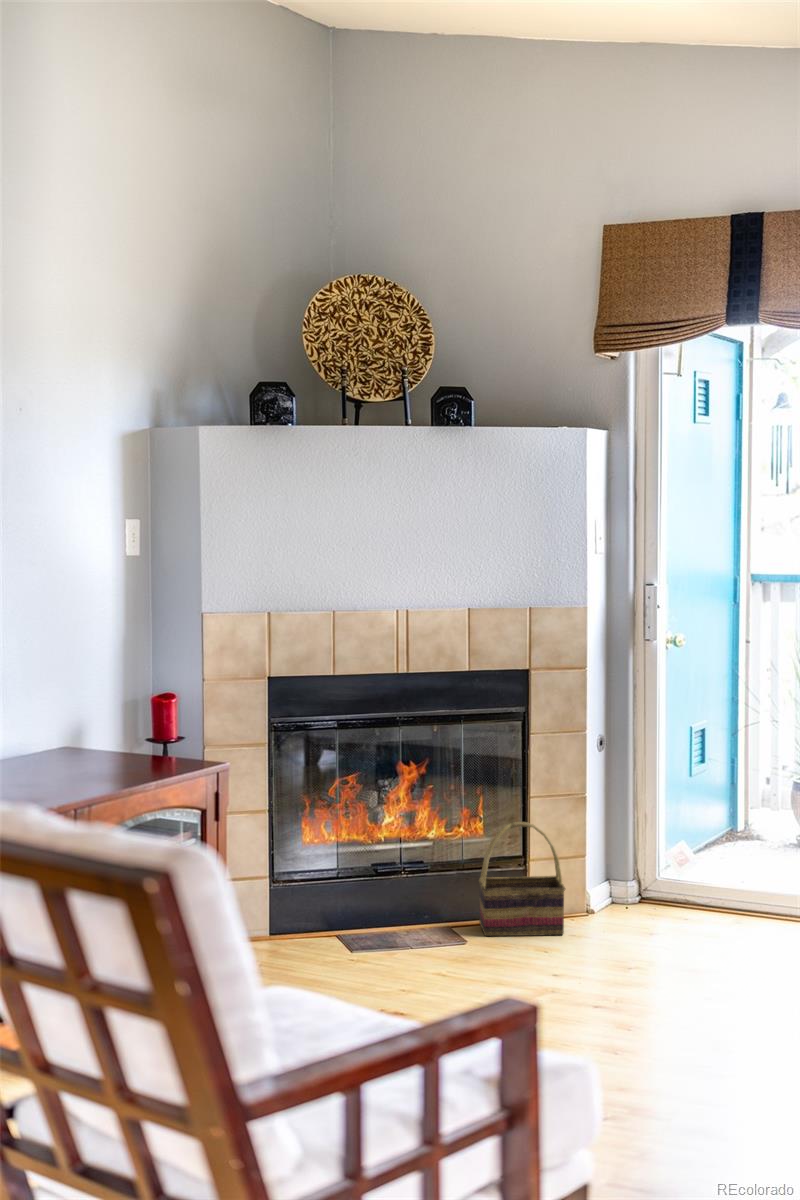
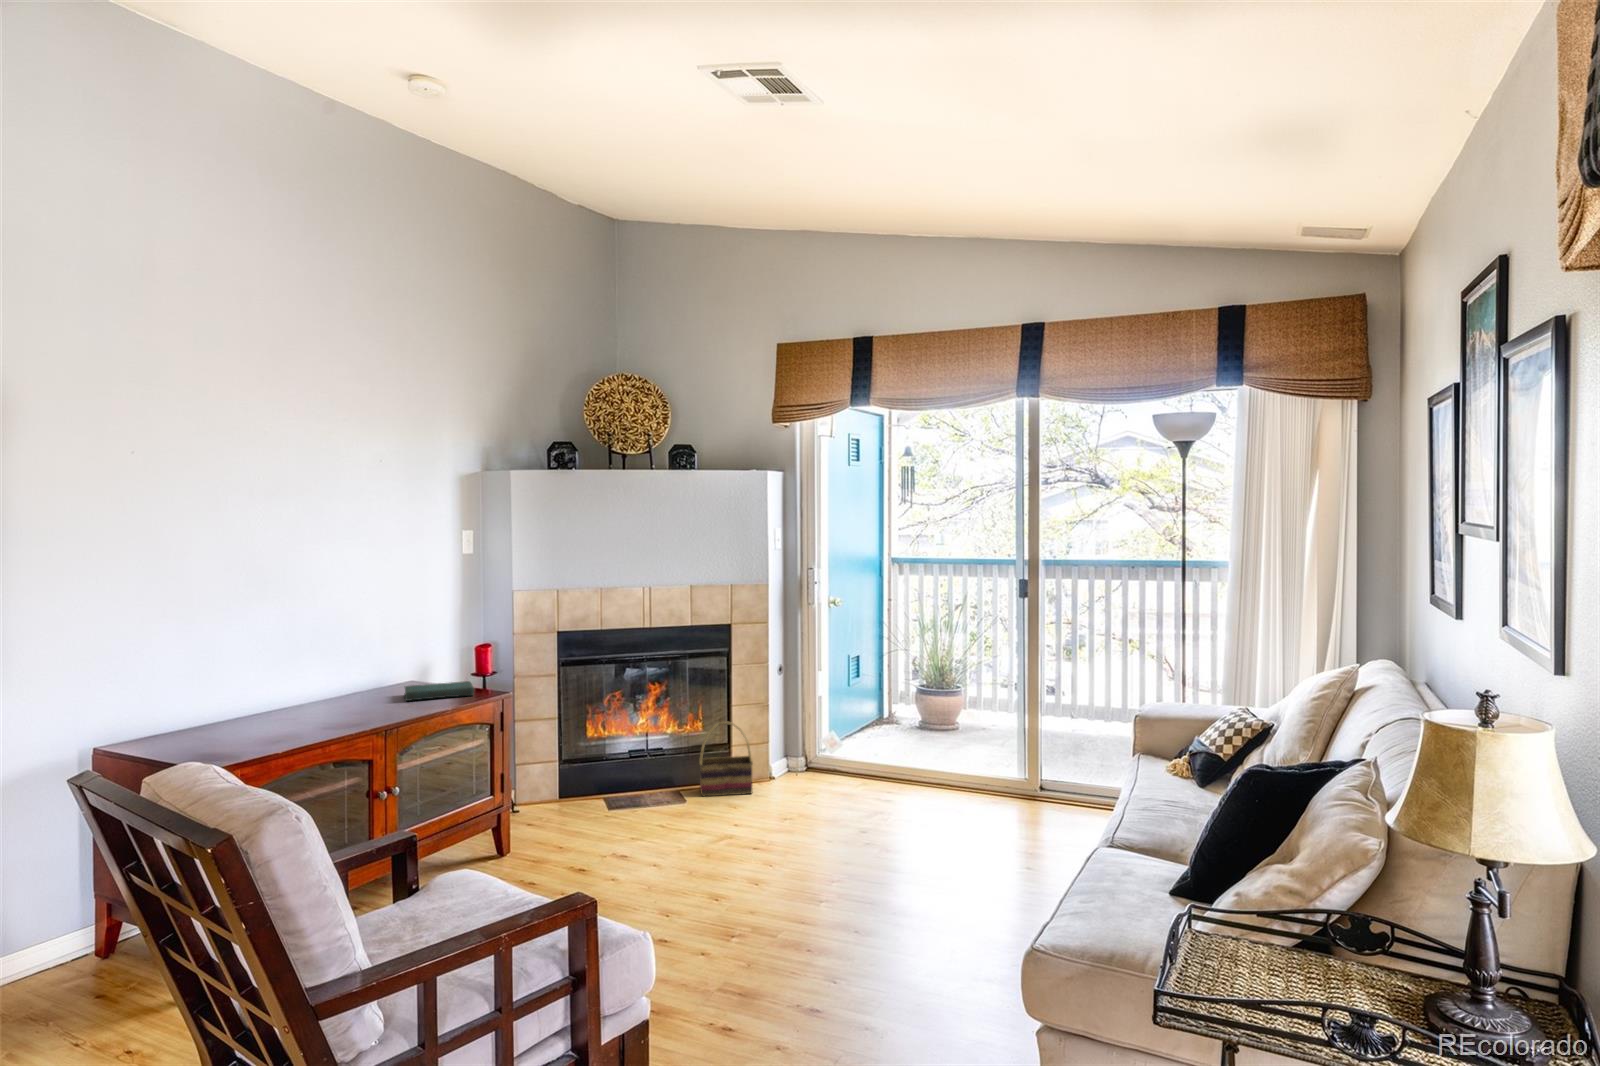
book: none [62,749,168,777] -> present [405,681,474,701]

